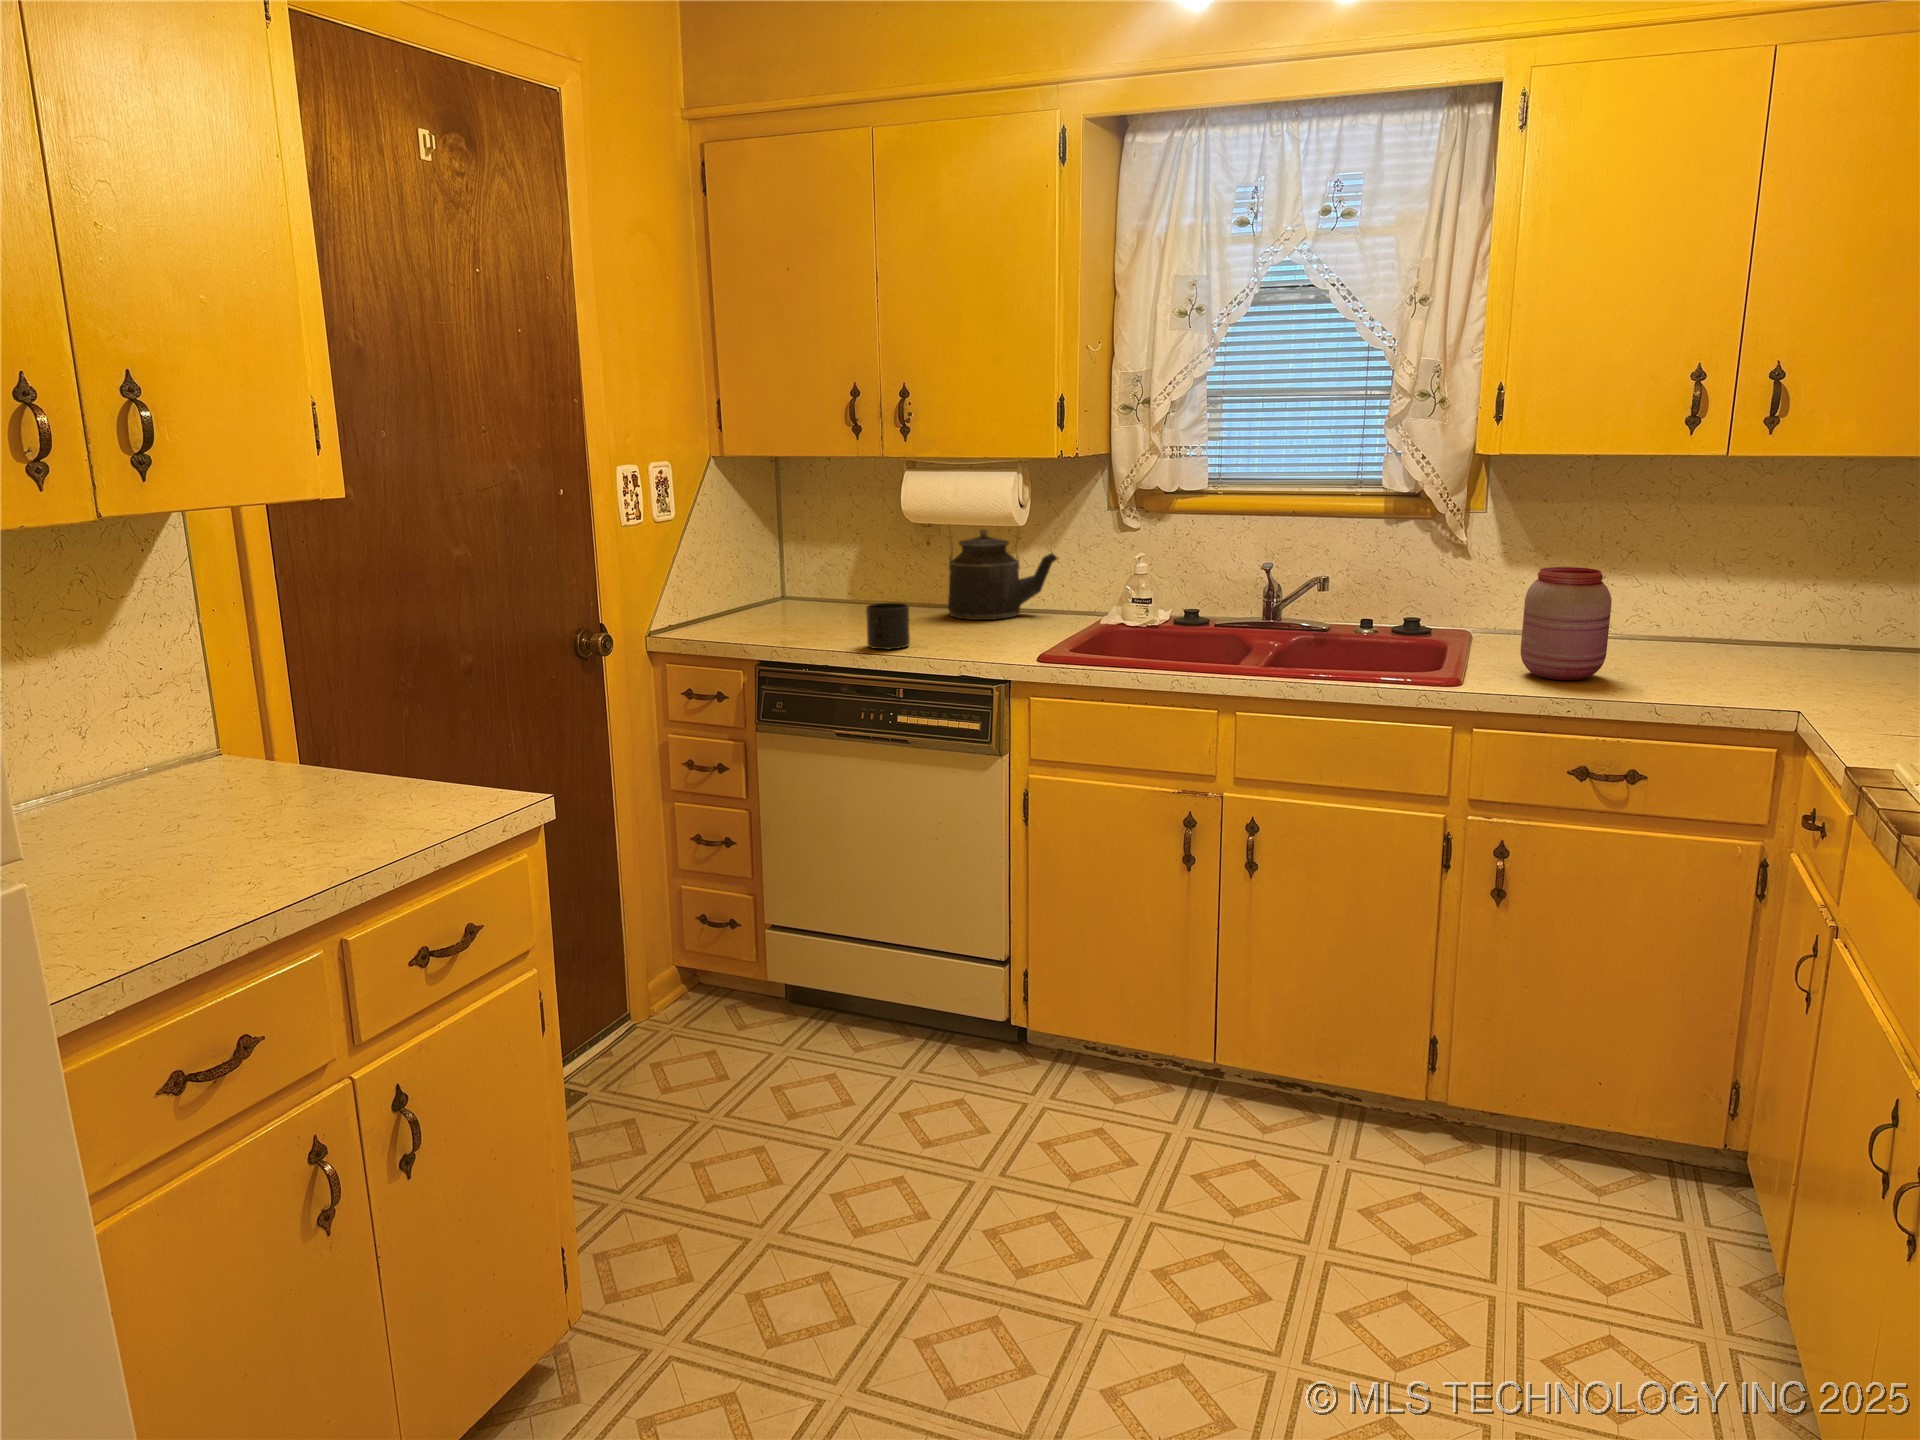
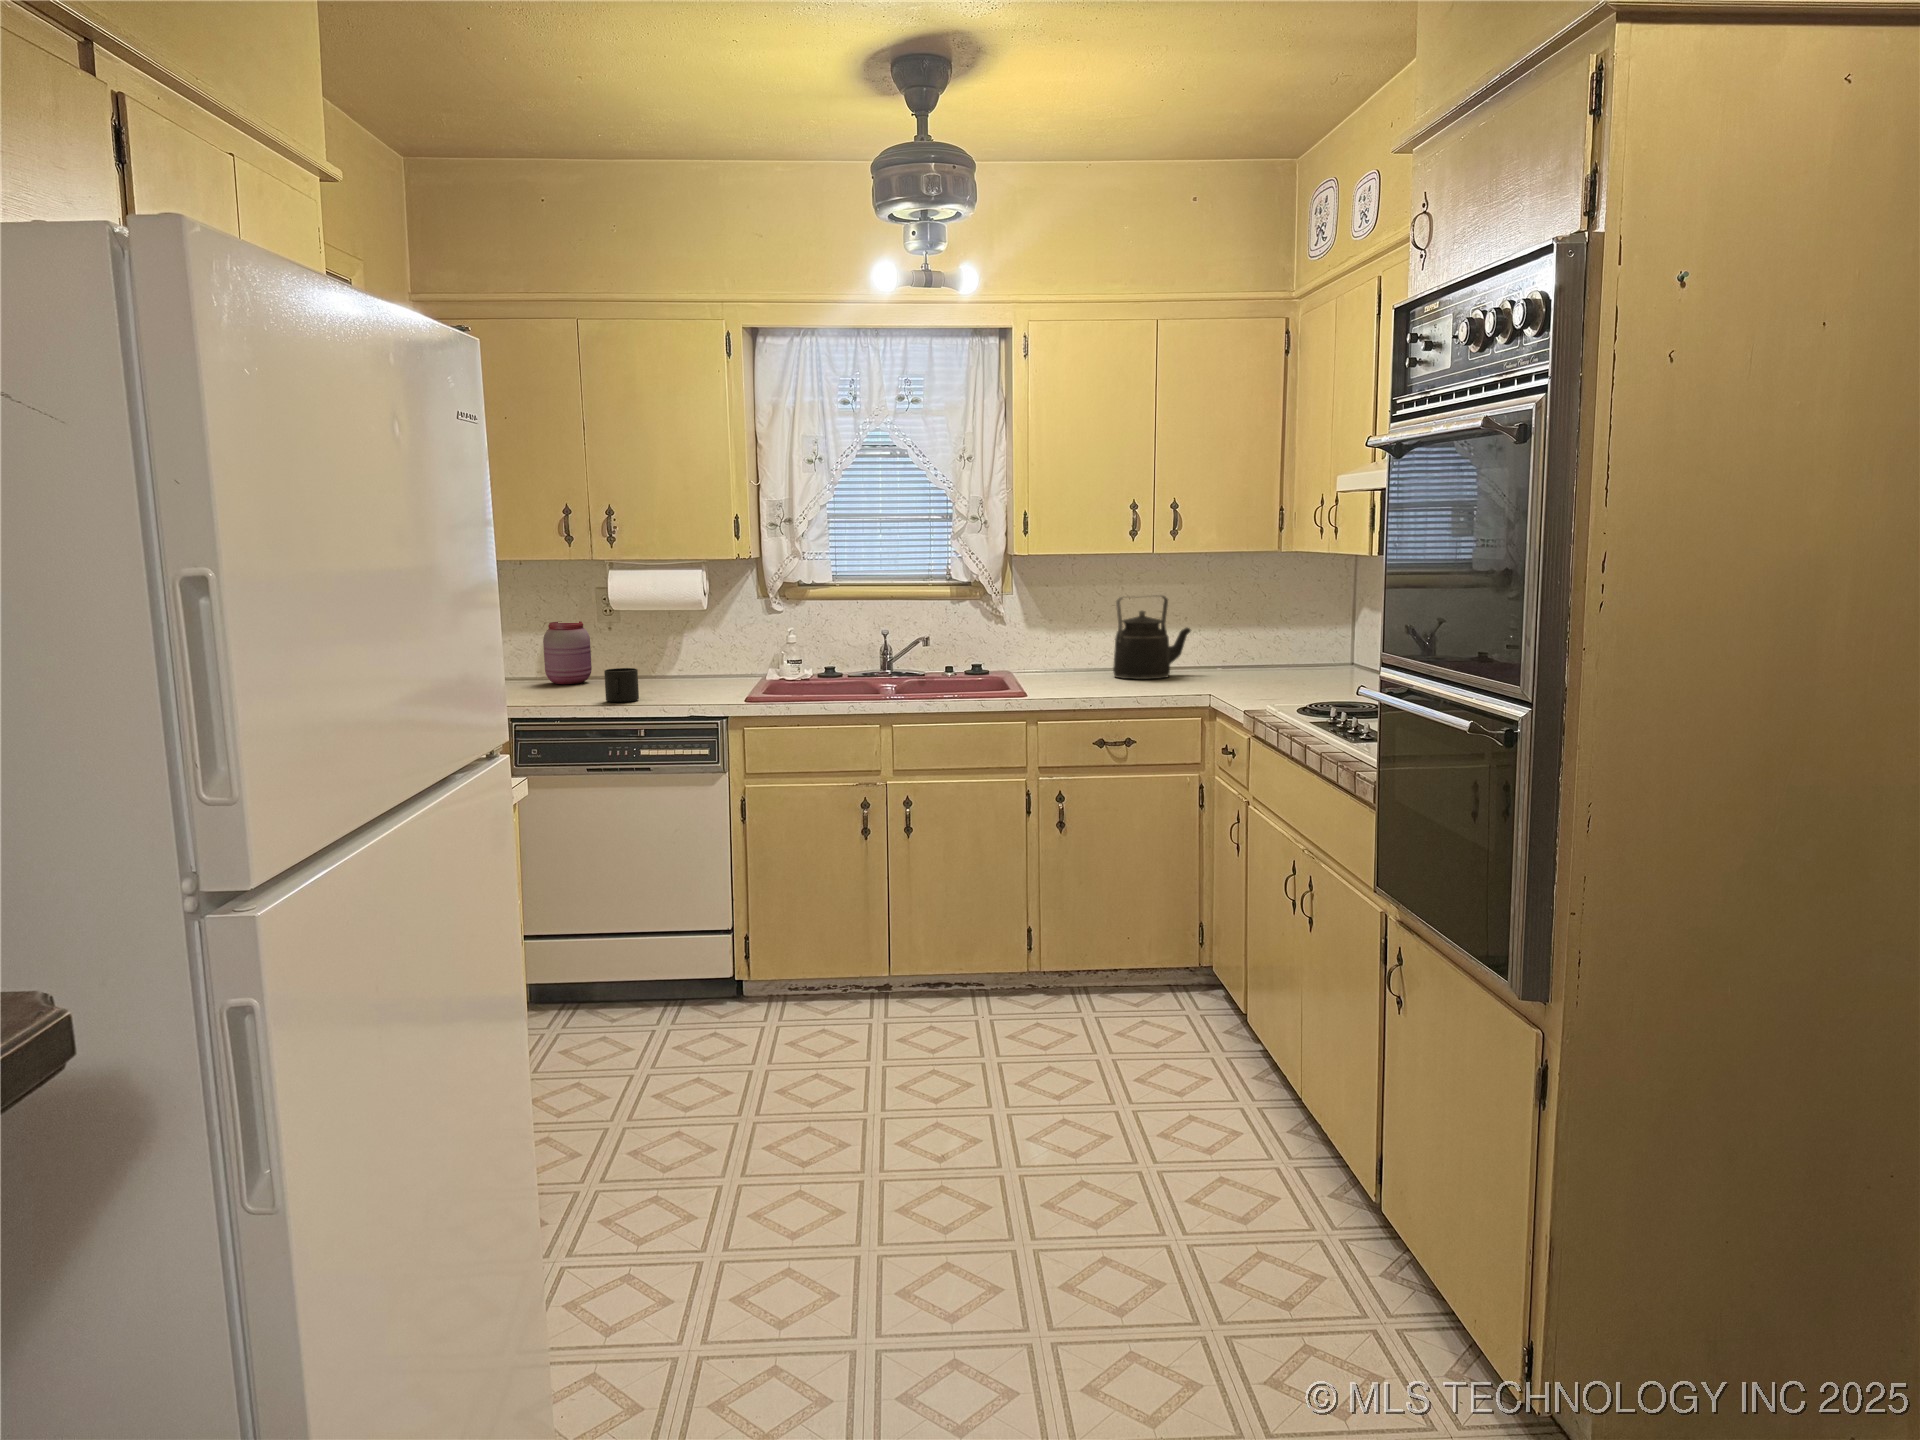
kettle: present [948,529,1057,620] -> present [1113,596,1191,679]
jar: present [1521,567,1612,680] -> present [543,621,592,684]

